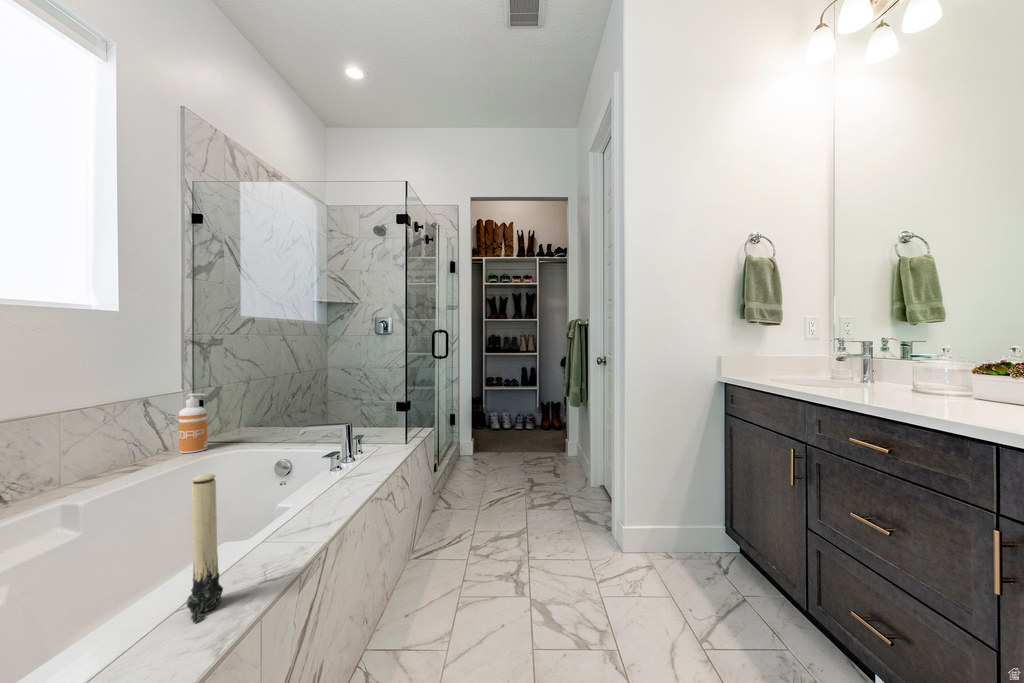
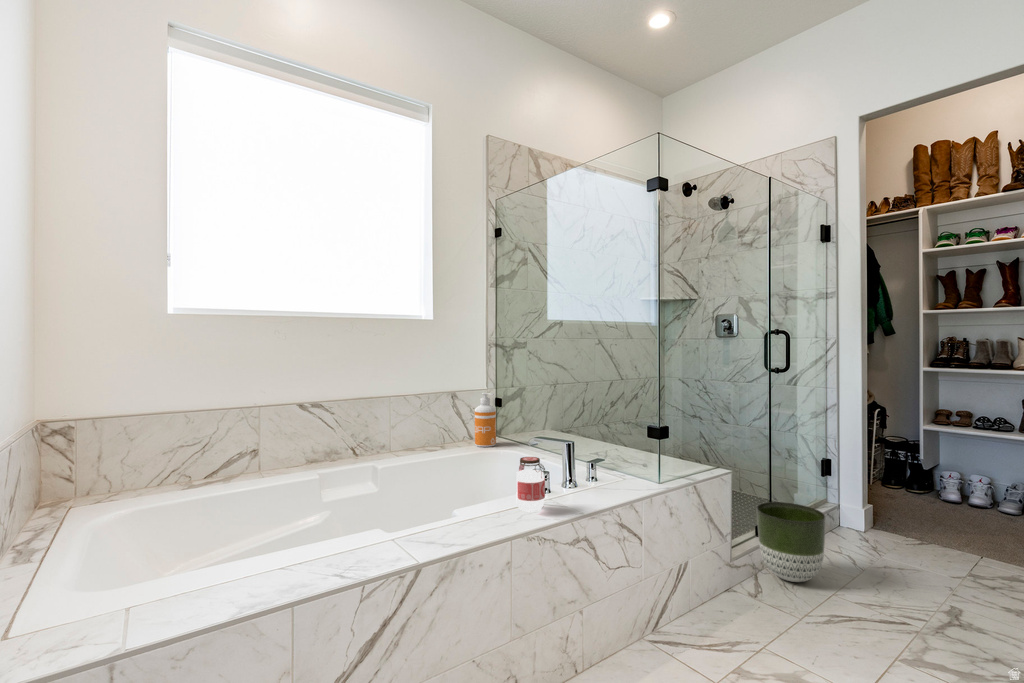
jar: none [327,441,356,490] -> present [516,457,545,512]
planter: none [438,443,477,493] -> present [756,502,826,582]
candle: present [187,474,223,623] -> none [295,454,329,576]

